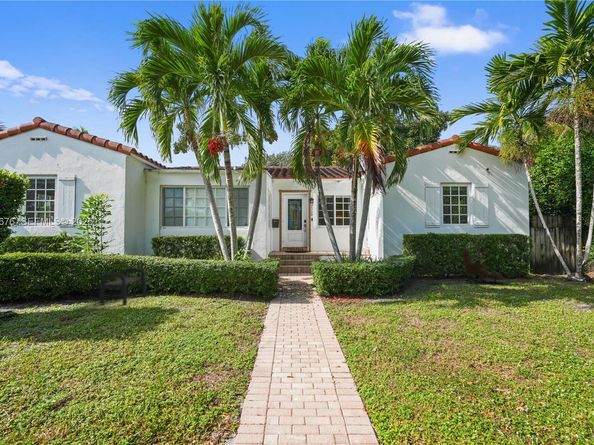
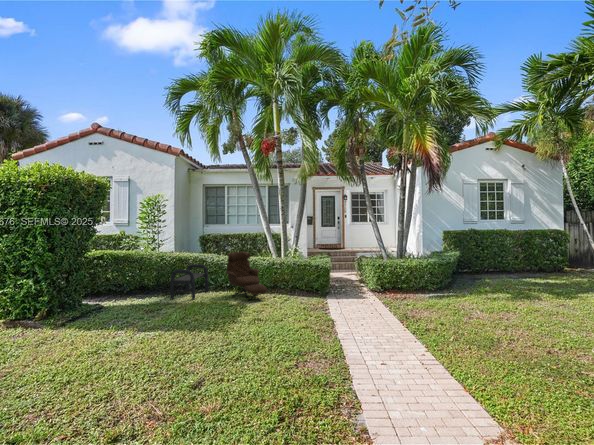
lounge chair: present [463,249,503,283] -> present [226,252,267,298]

